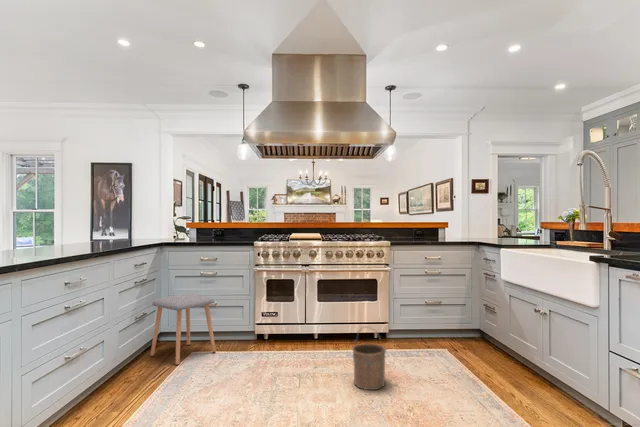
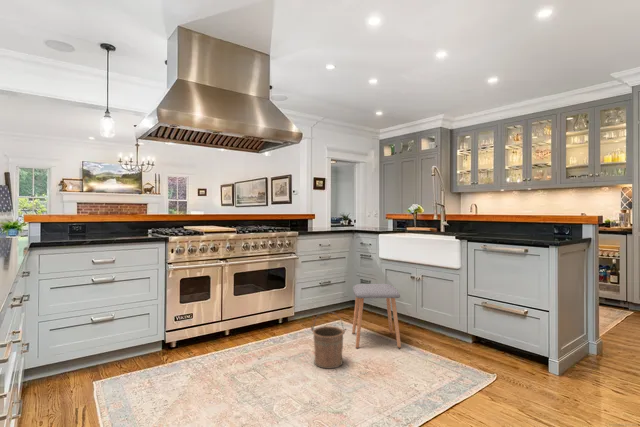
stool: present [150,294,216,365] -> present [352,284,401,348]

